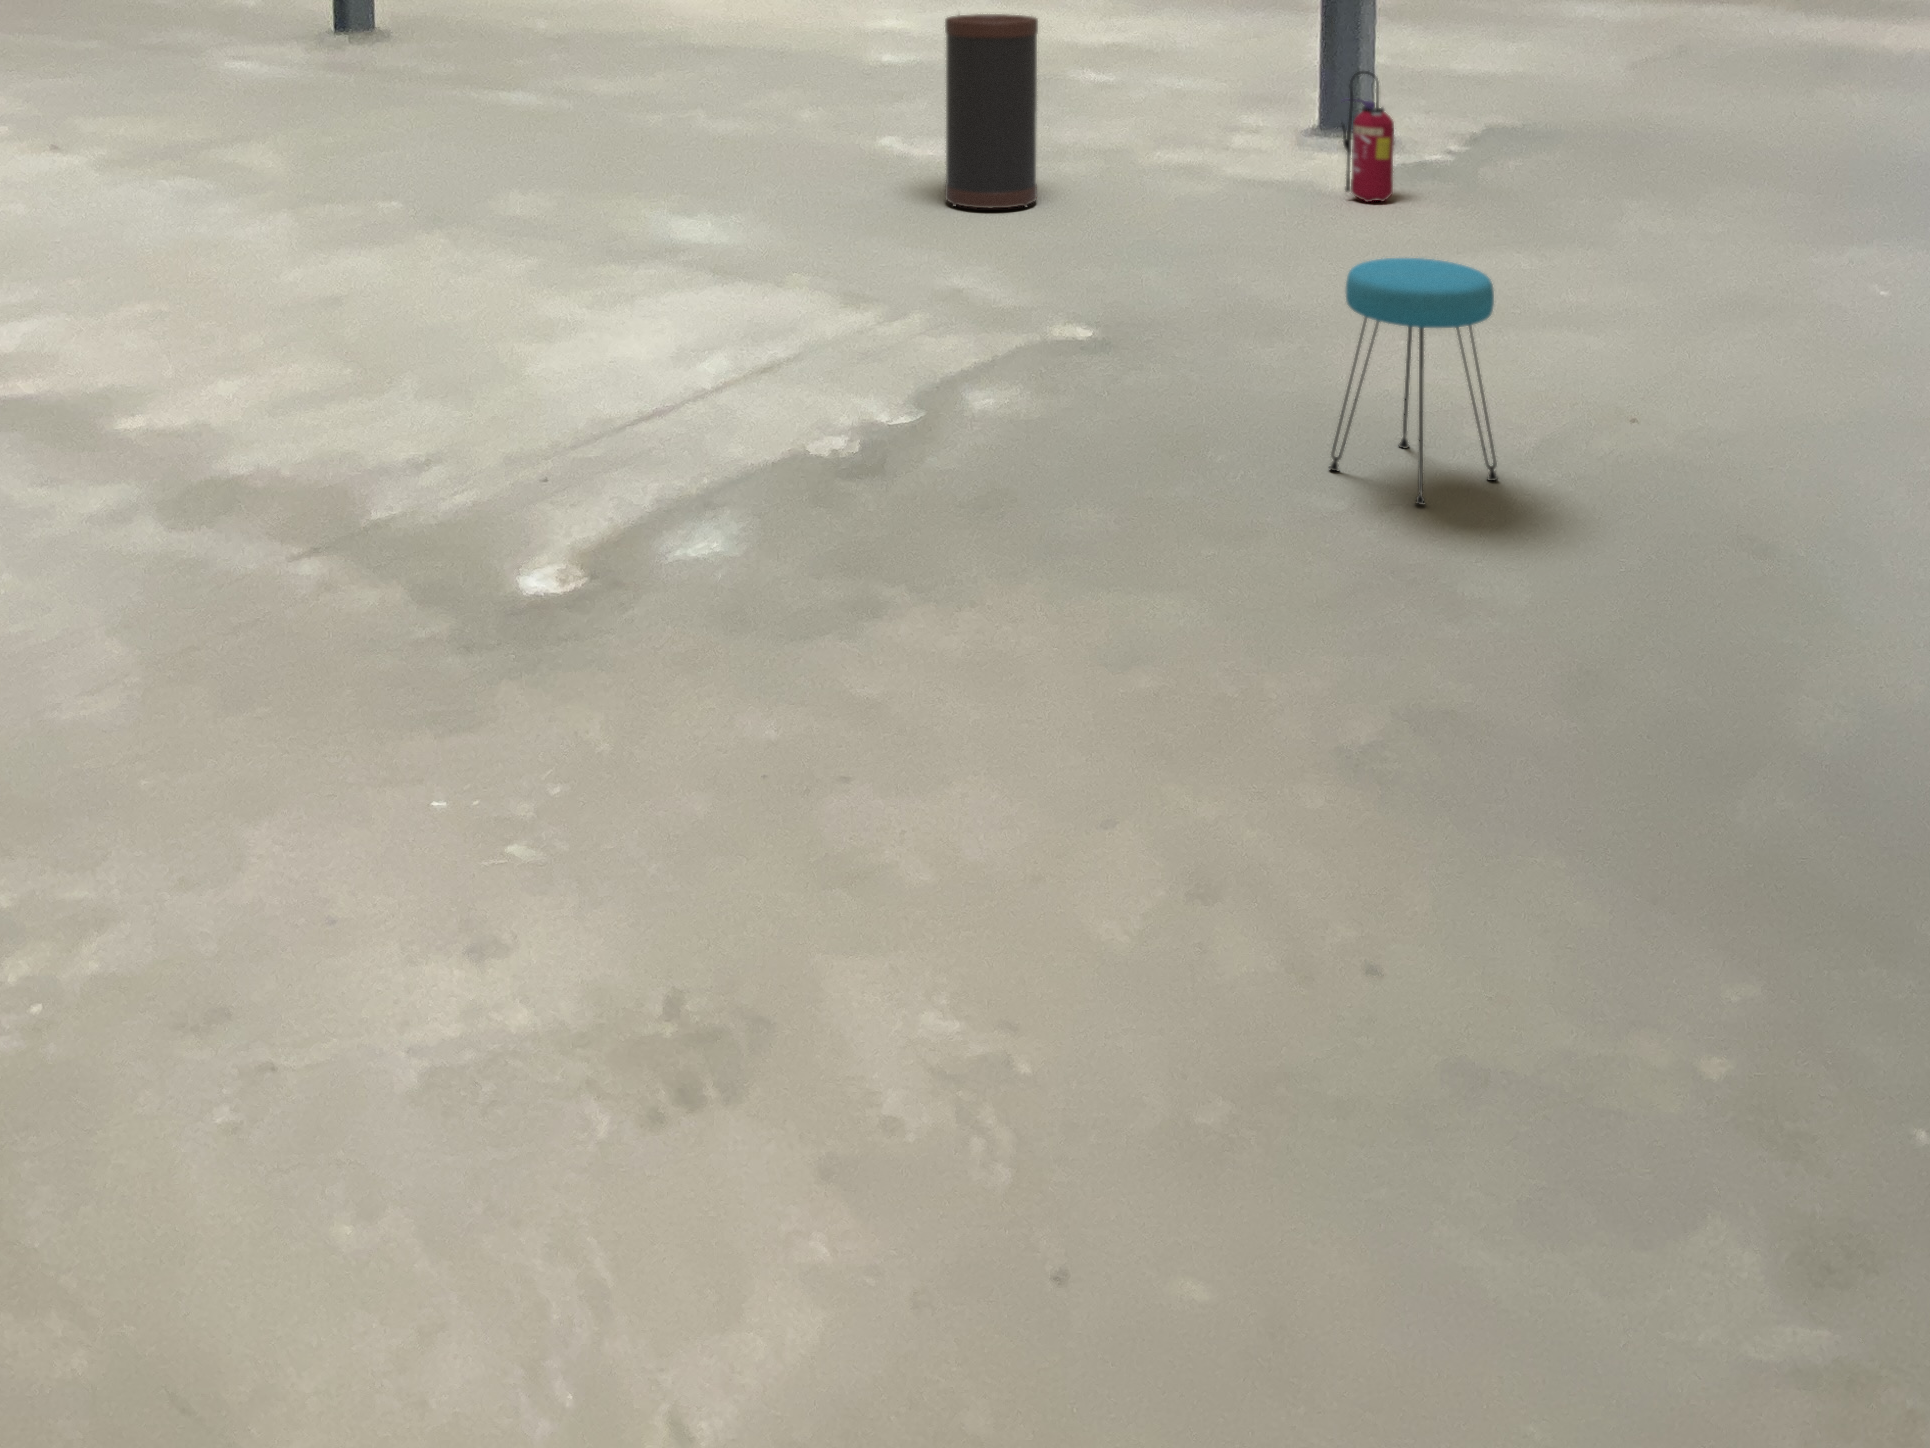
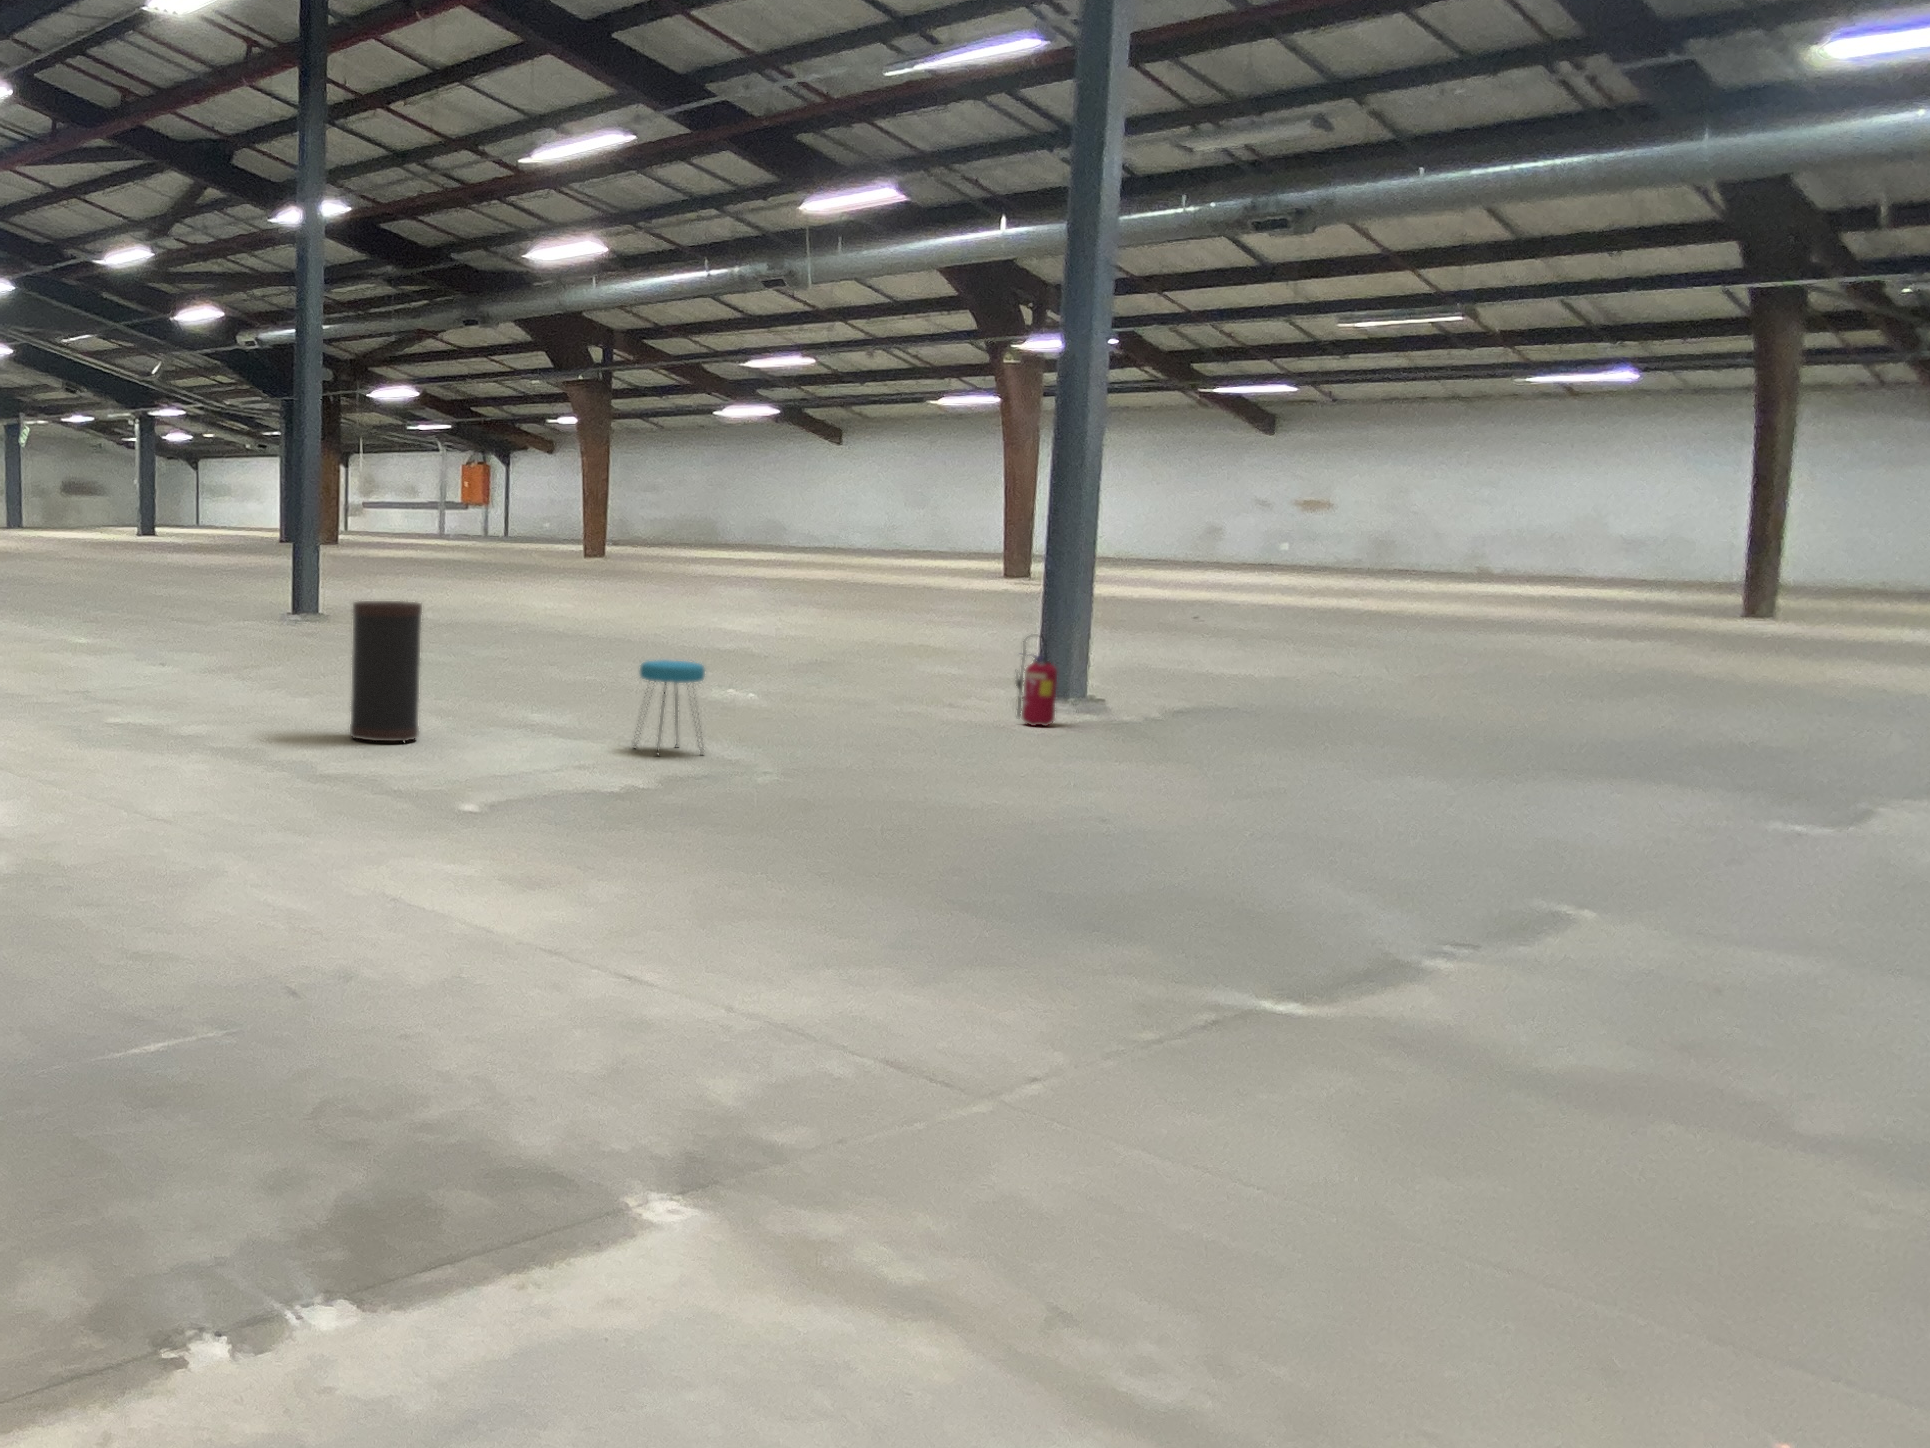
trash can: present [945,14,1038,208] -> present [350,601,422,742]
stool: present [1330,258,1498,504] -> present [636,660,705,750]

